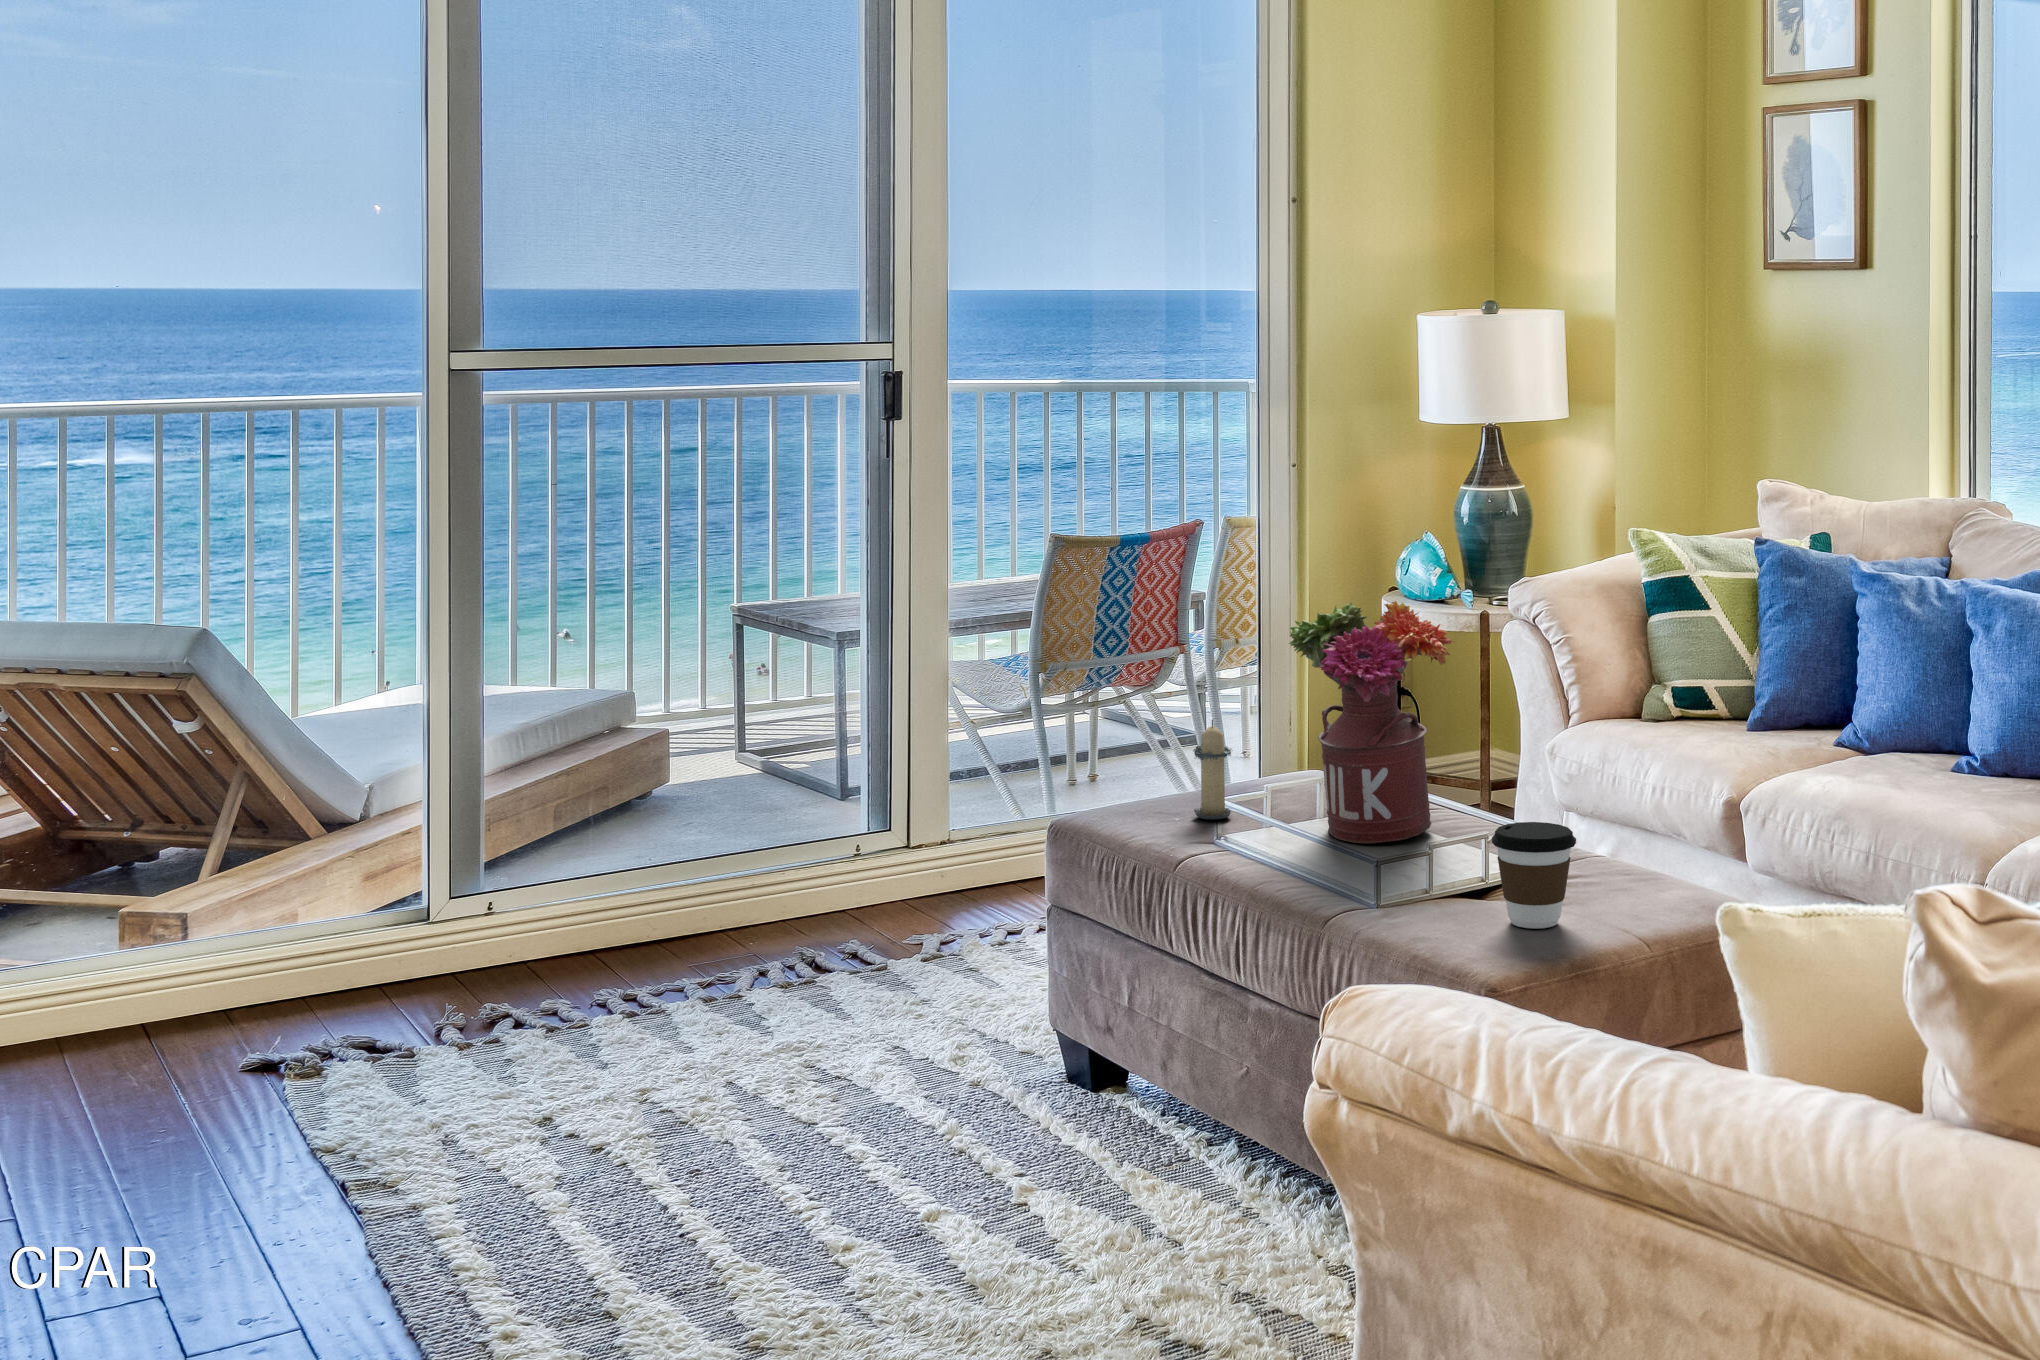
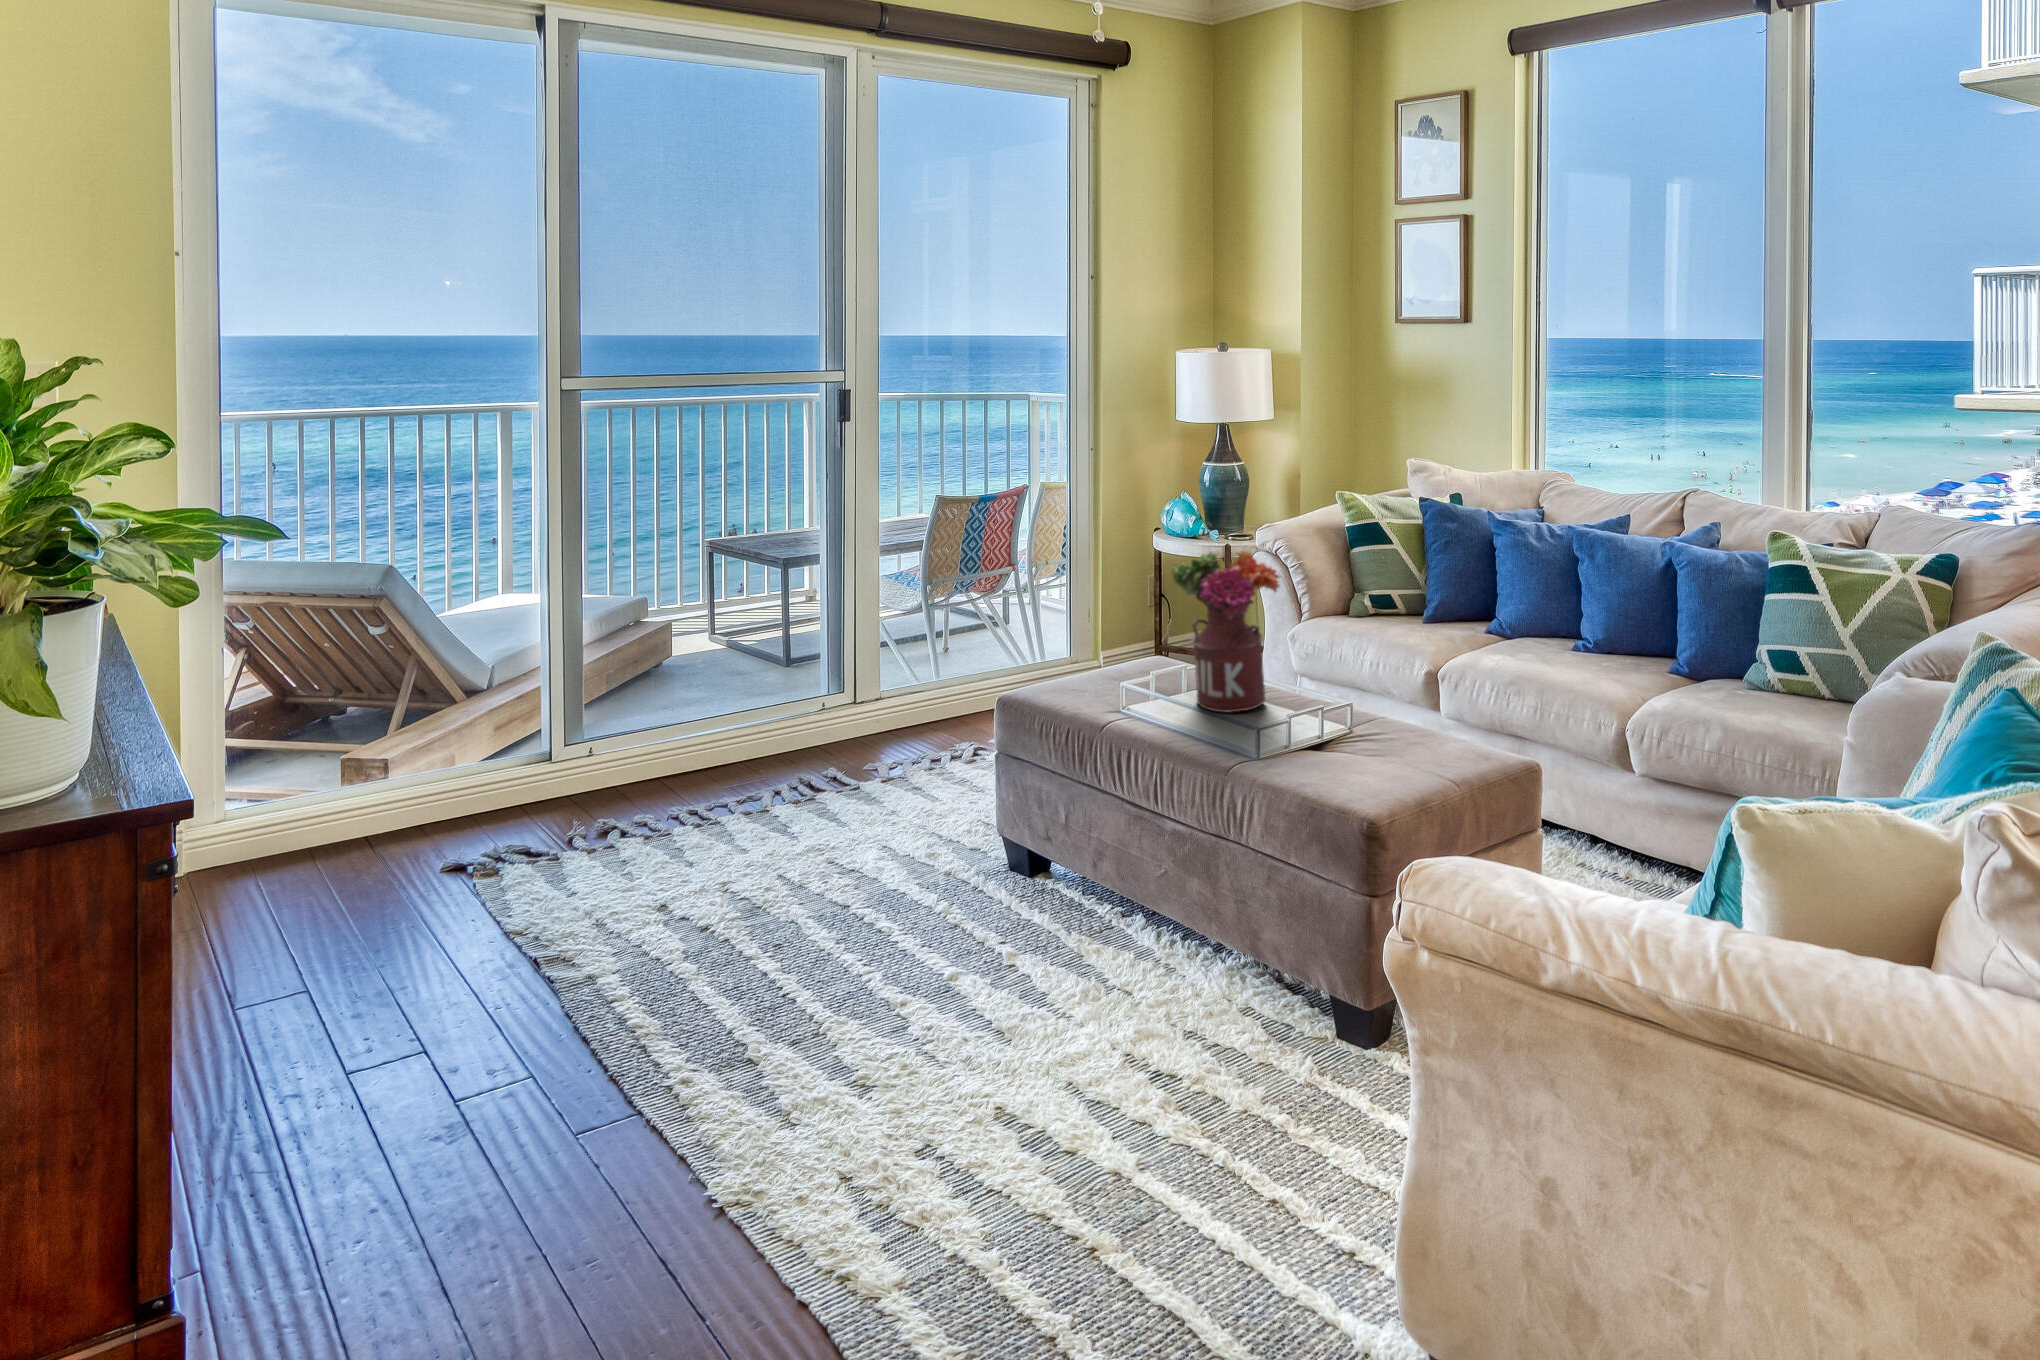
candle: present [1193,720,1231,819] -> none [1100,629,1132,697]
coffee cup: present [1492,822,1576,928] -> none [1340,703,1396,776]

